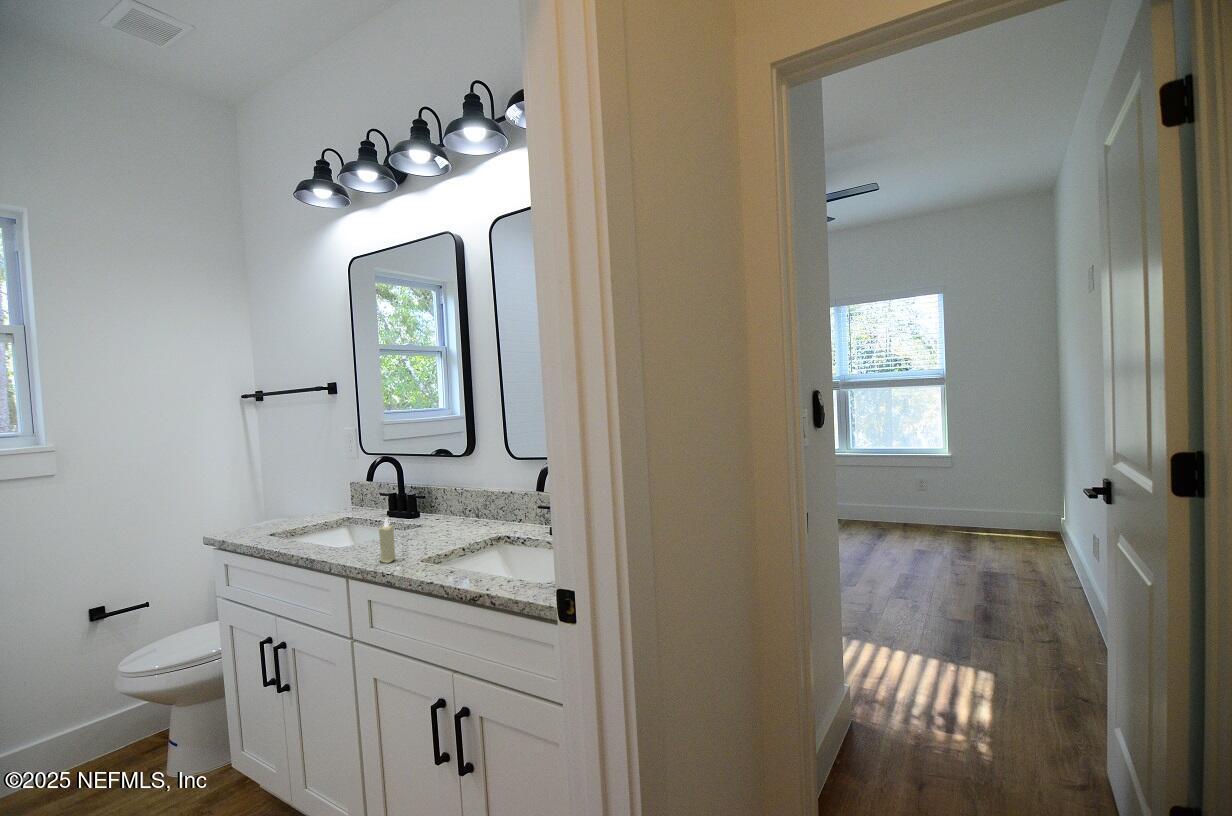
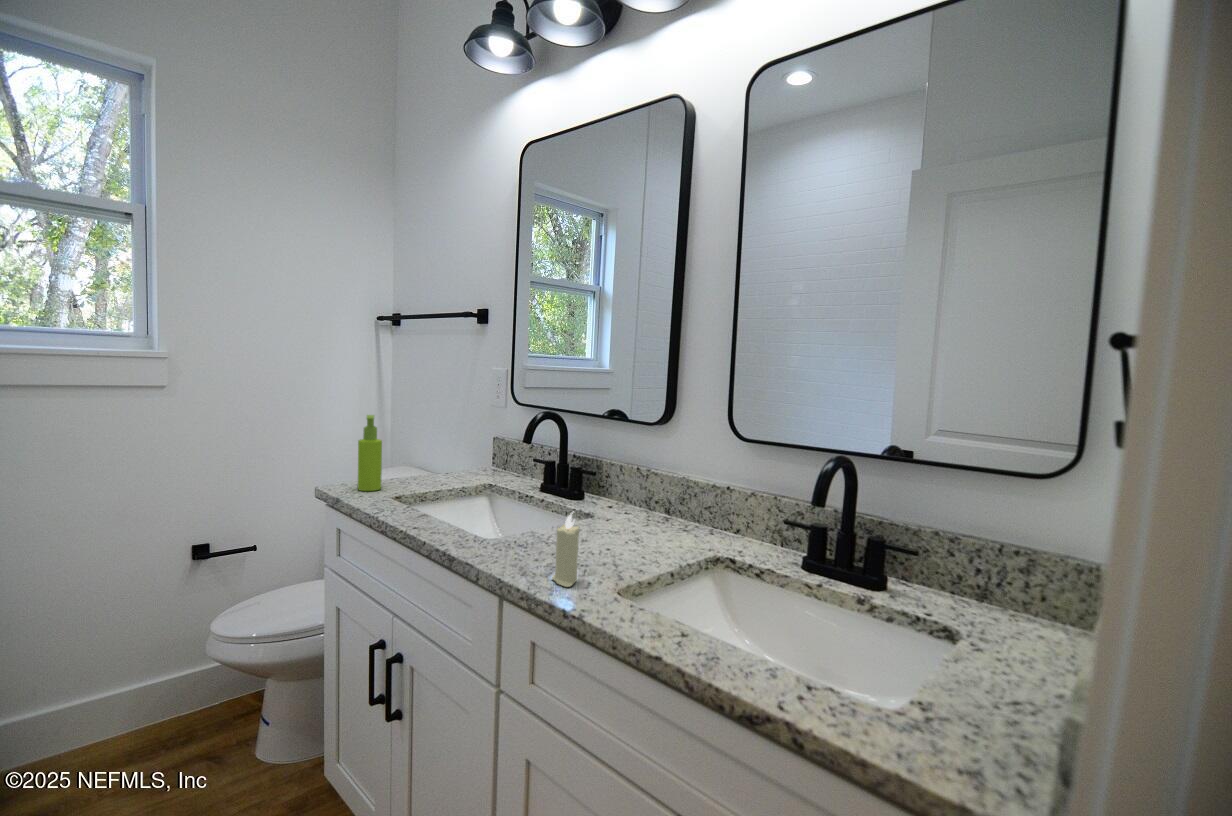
soap dispenser: none [236,476,258,535] -> present [358,415,382,491]

